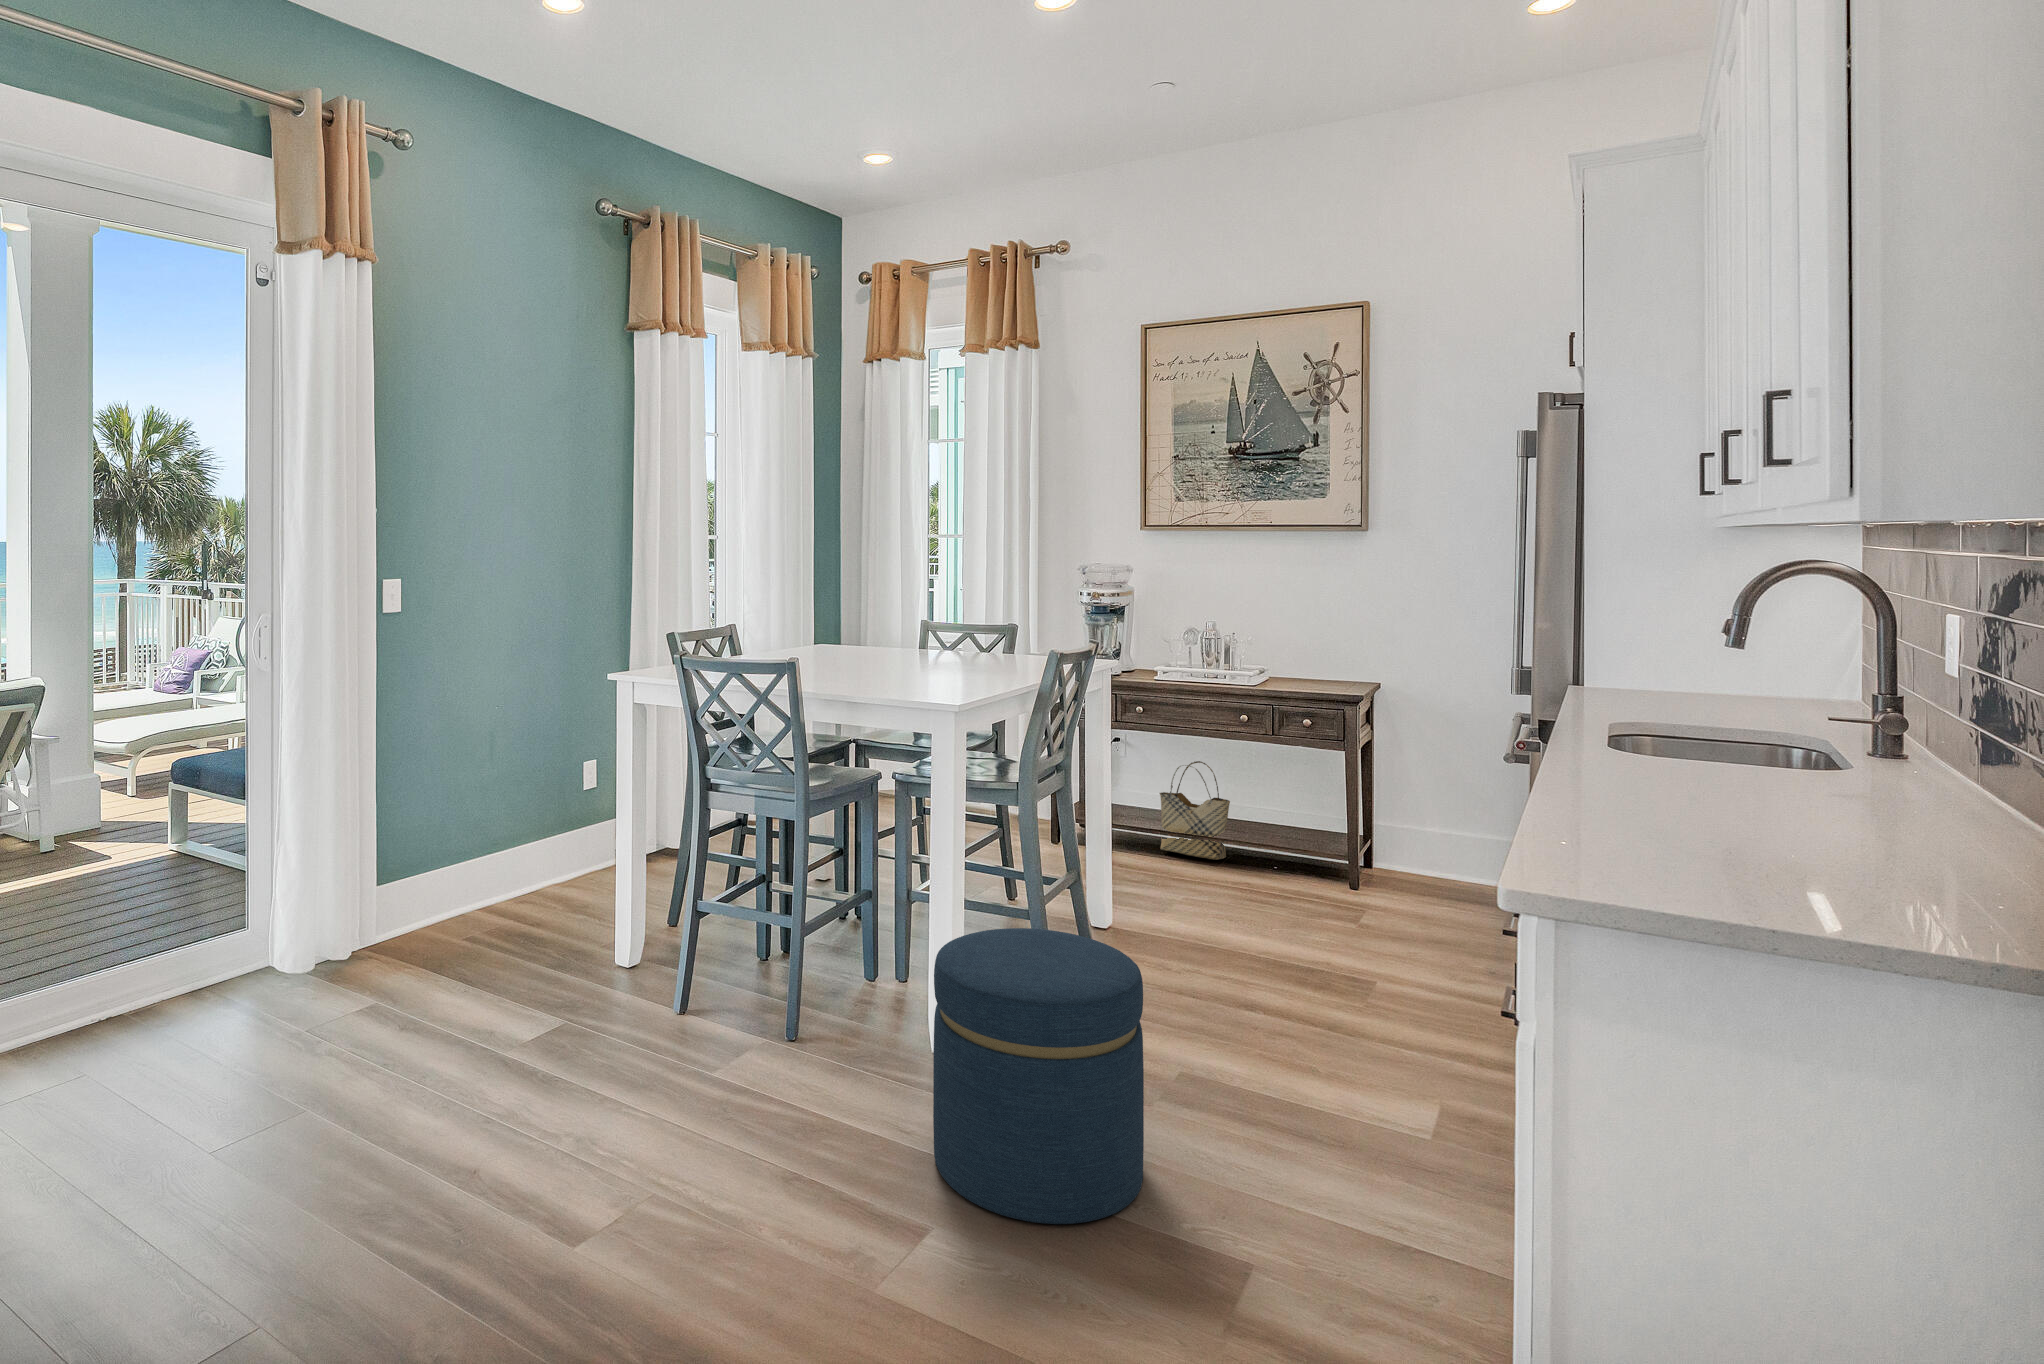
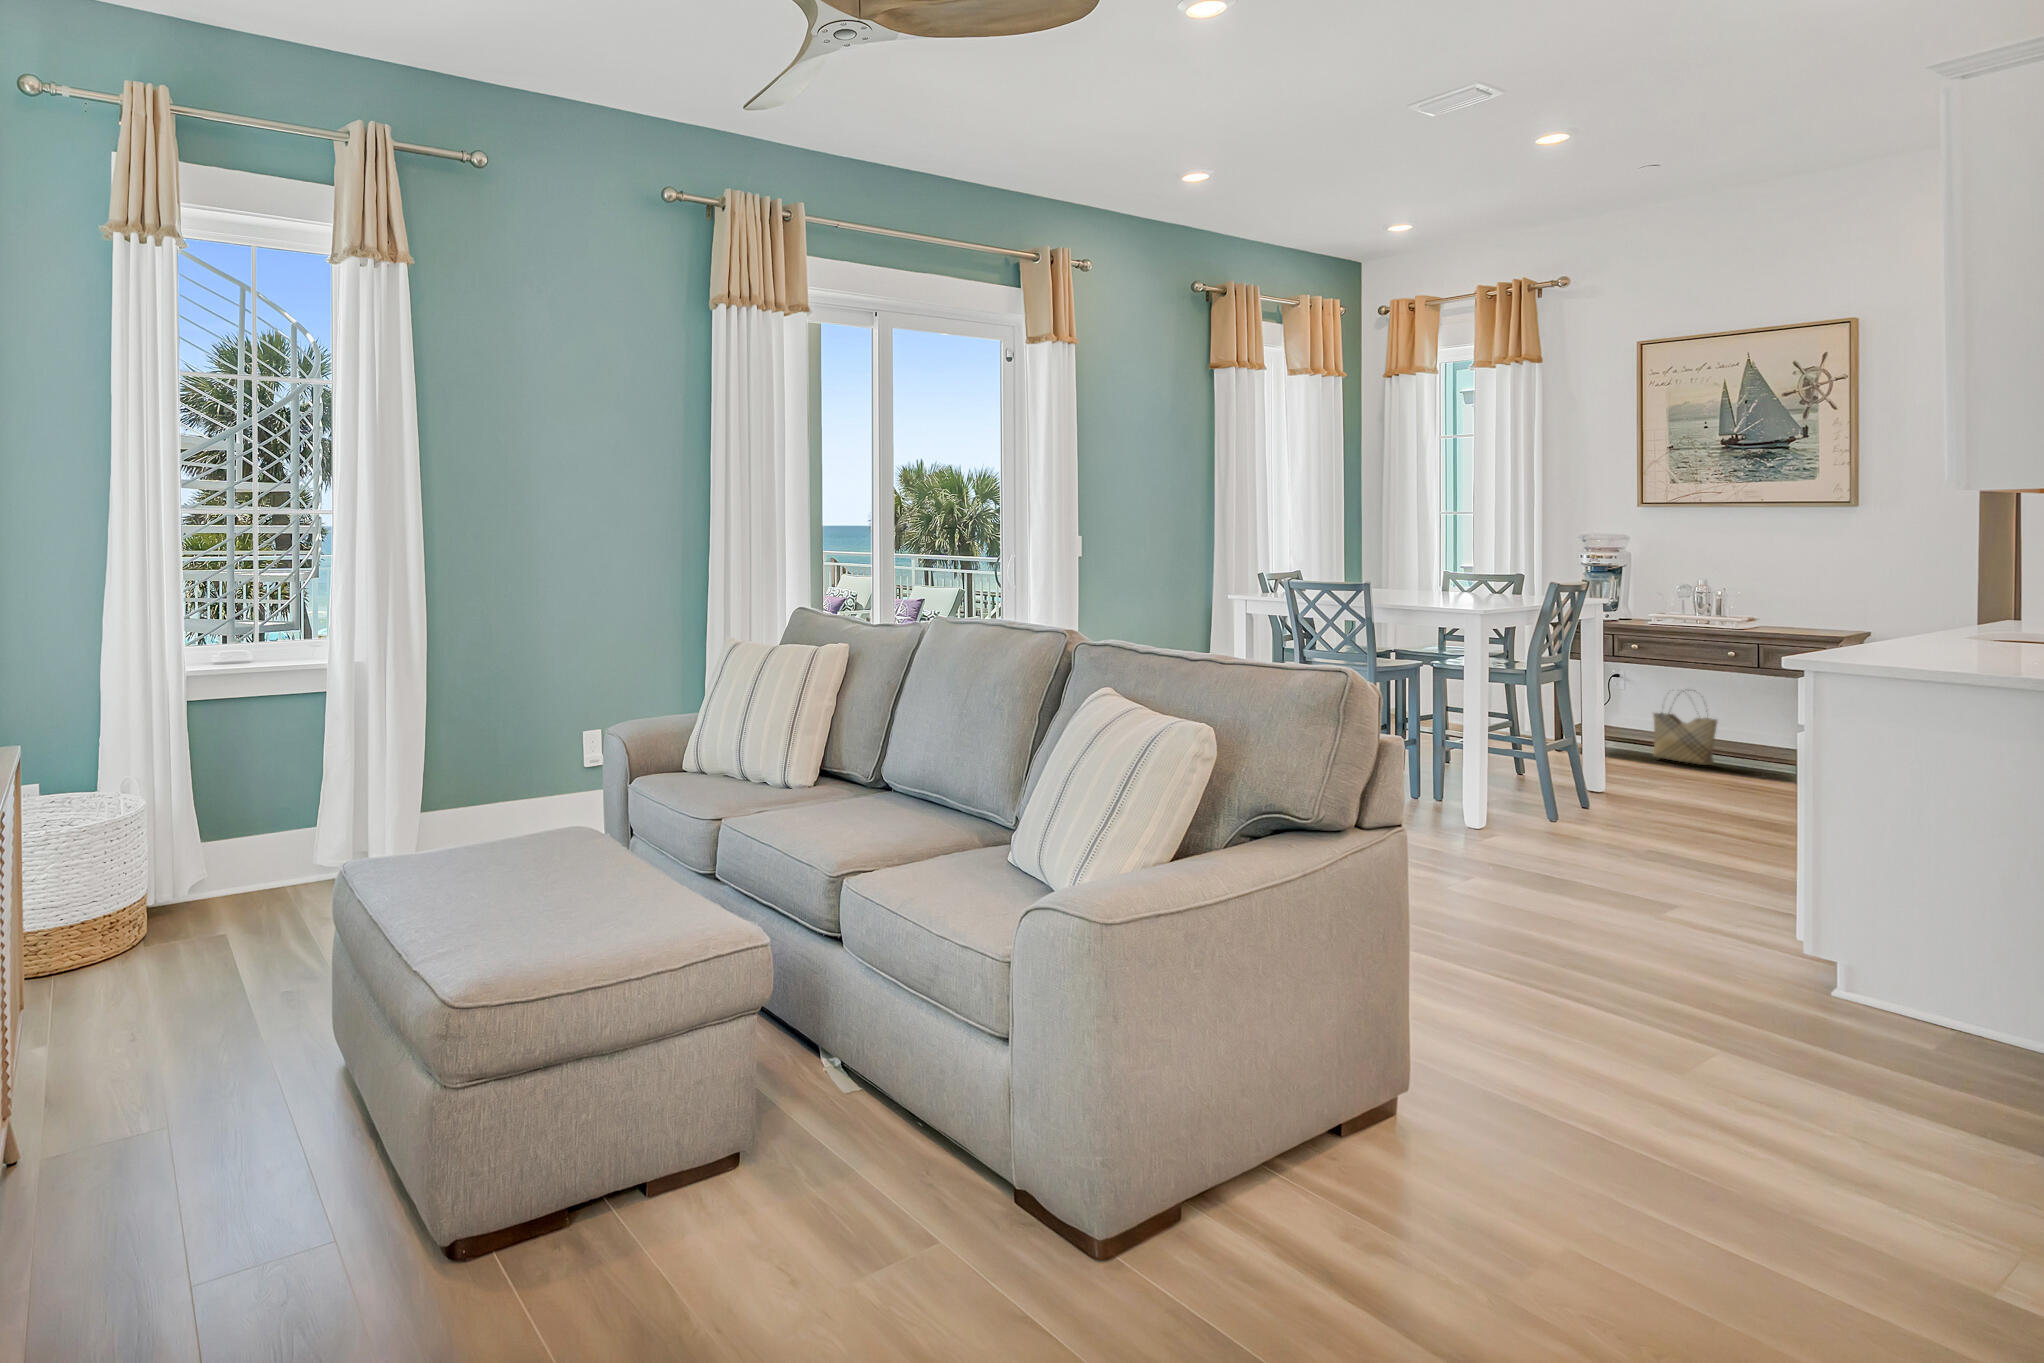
ottoman: present [933,928,1144,1224] -> none [1473,736,1610,877]

